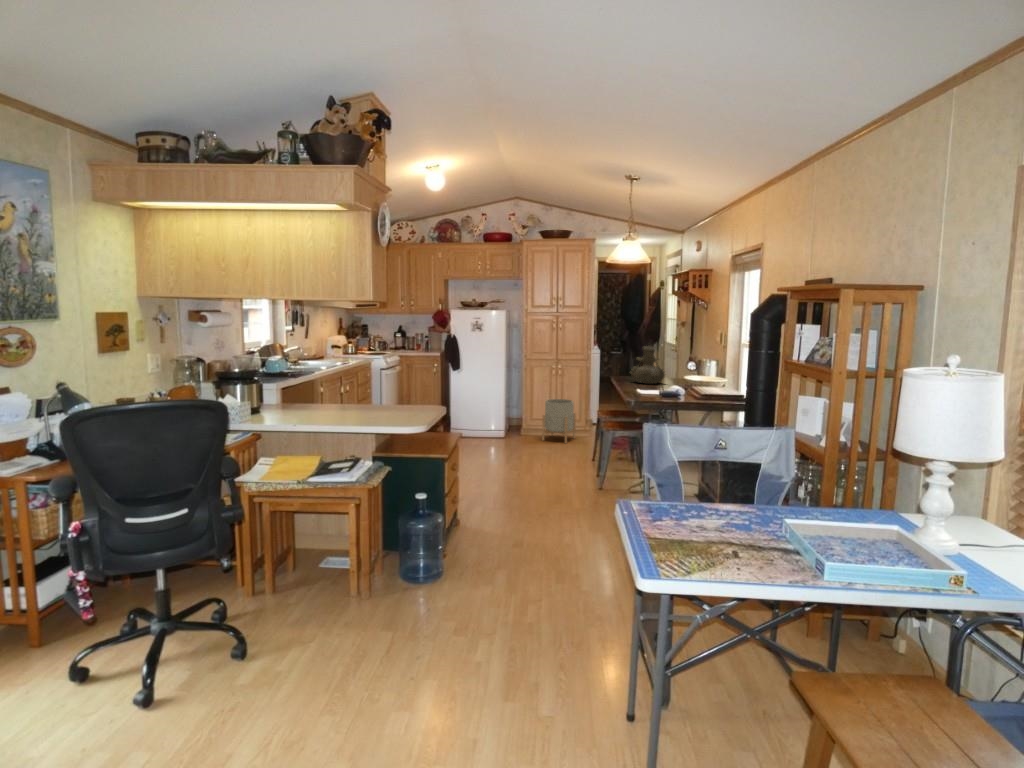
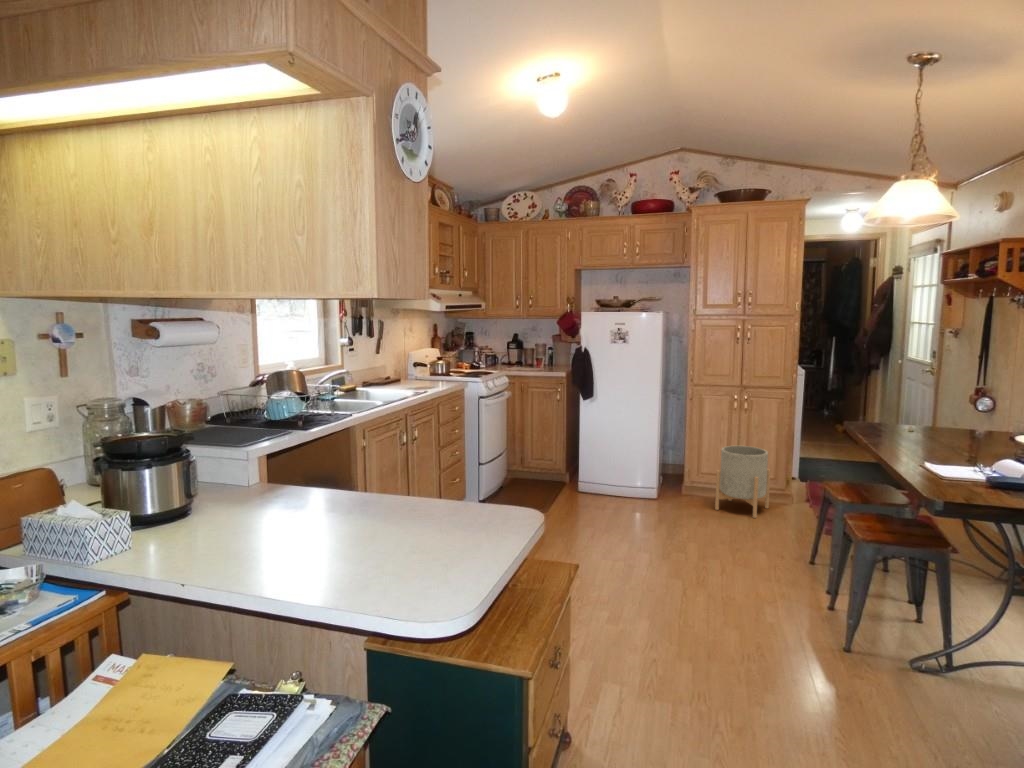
vase: present [631,346,665,384] -> none [896,378,978,448]

